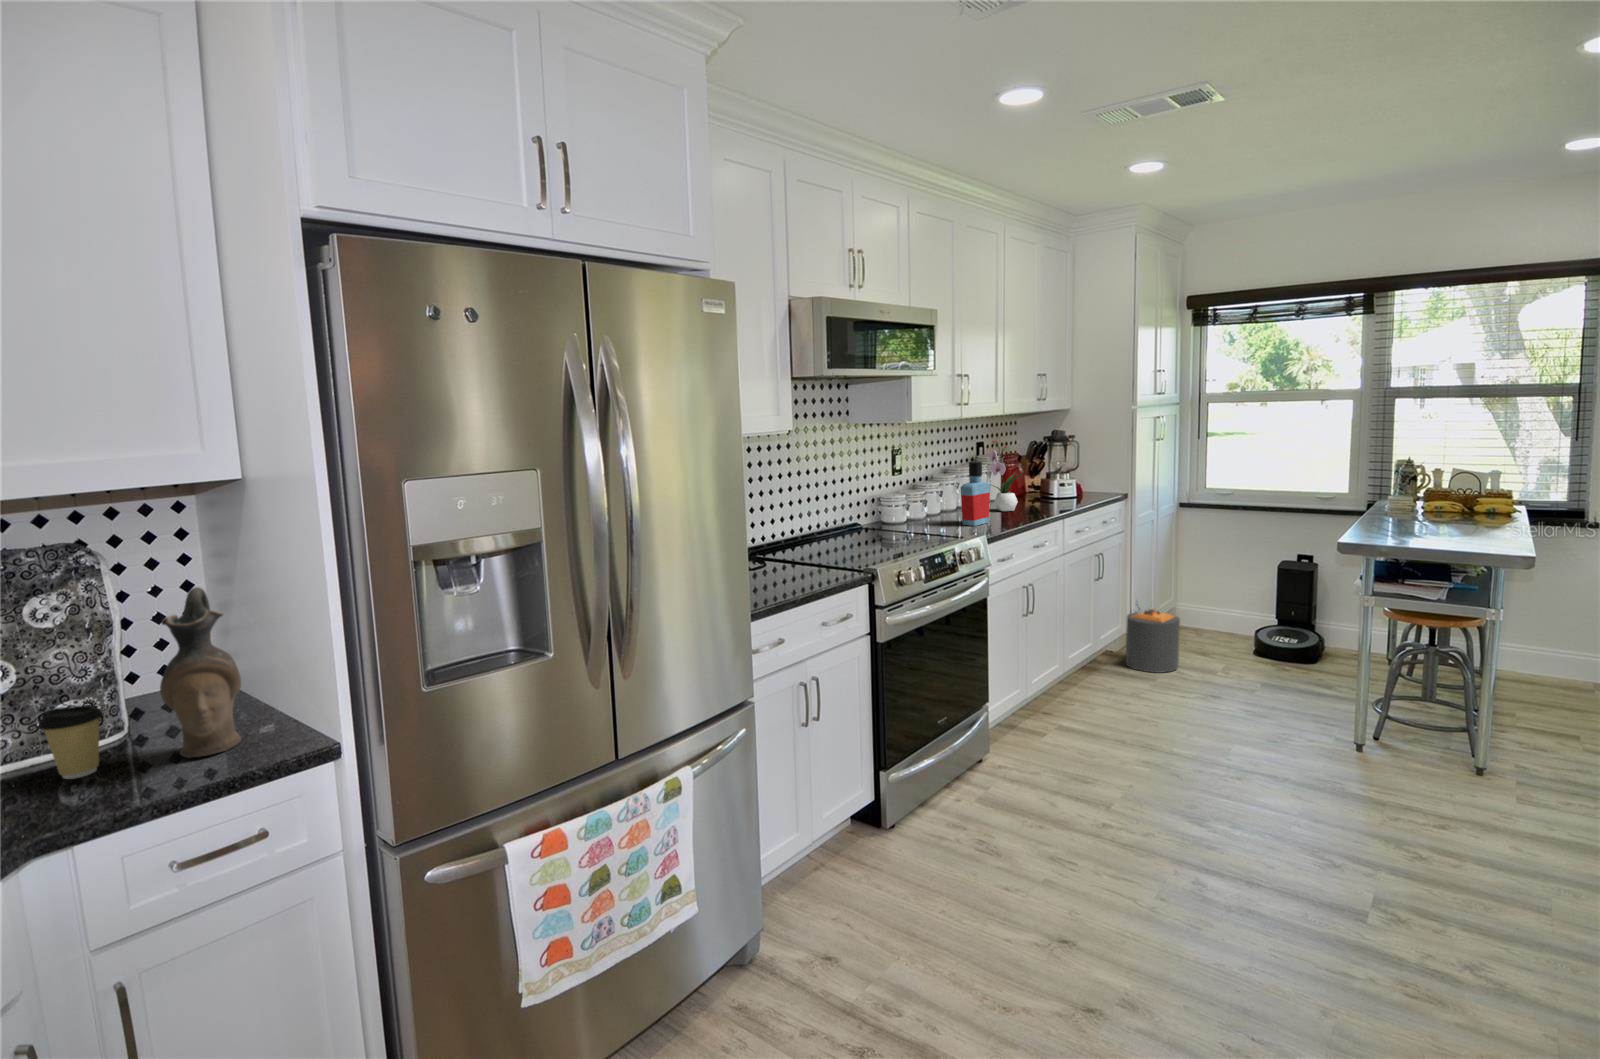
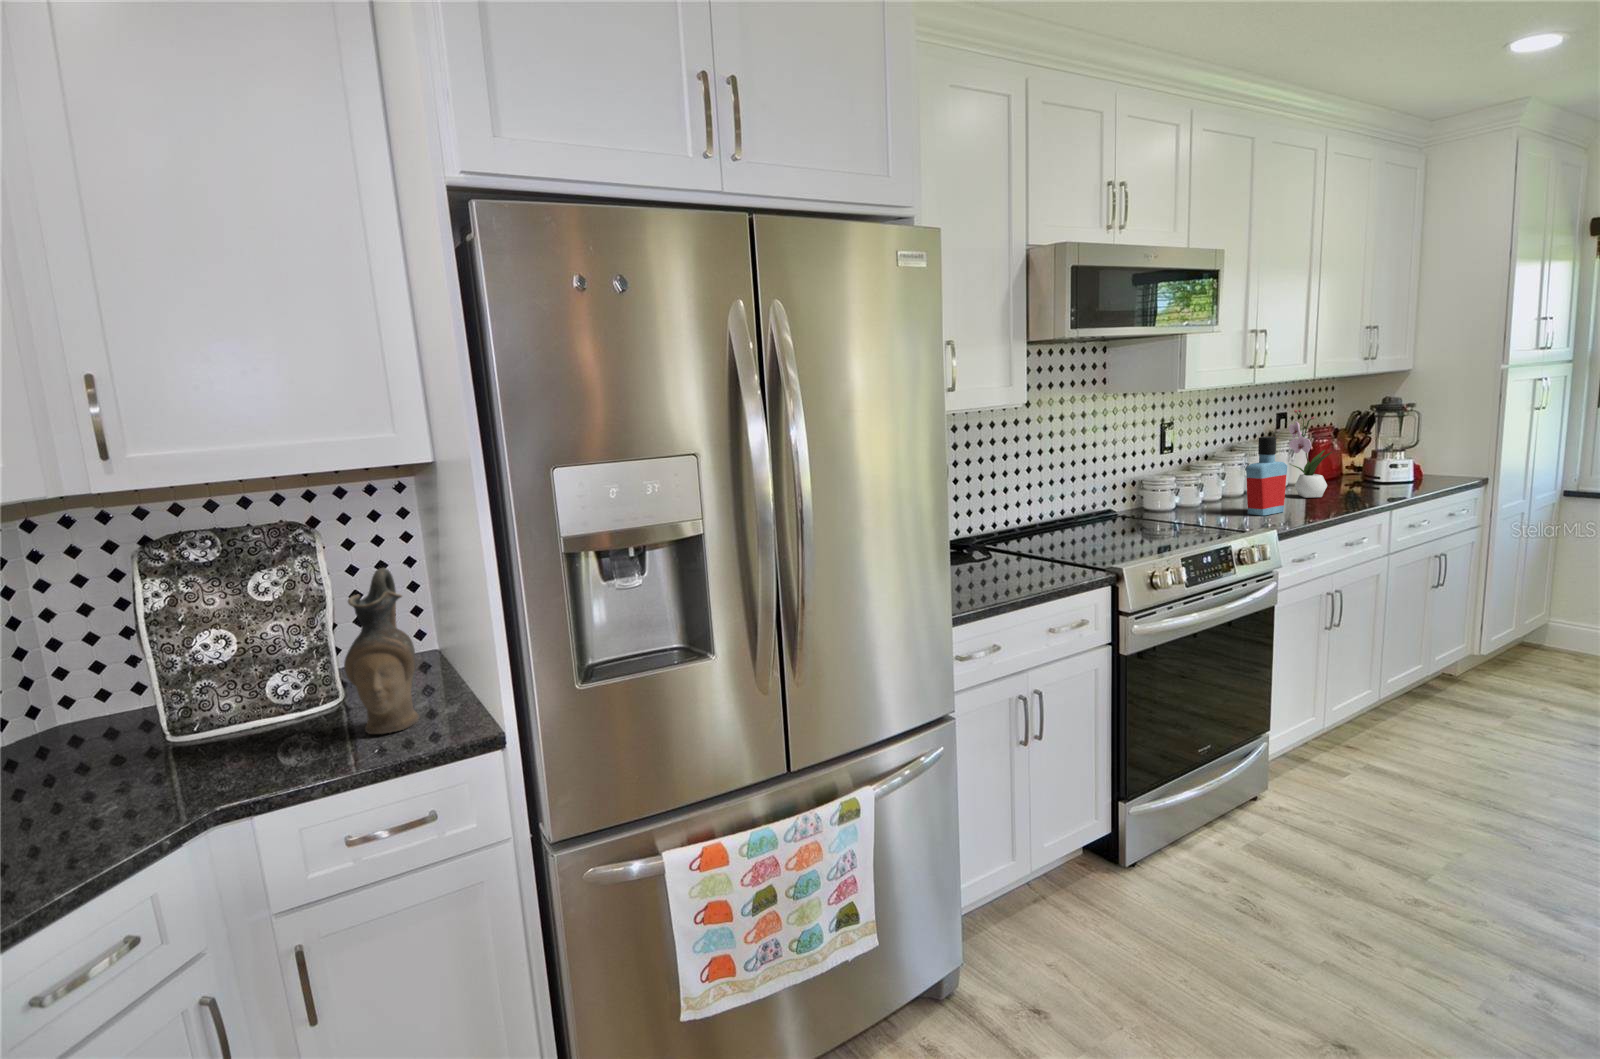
trash can: present [1126,601,1180,673] -> none [1480,610,1566,711]
coffee cup: present [38,705,103,779] -> none [249,676,303,745]

